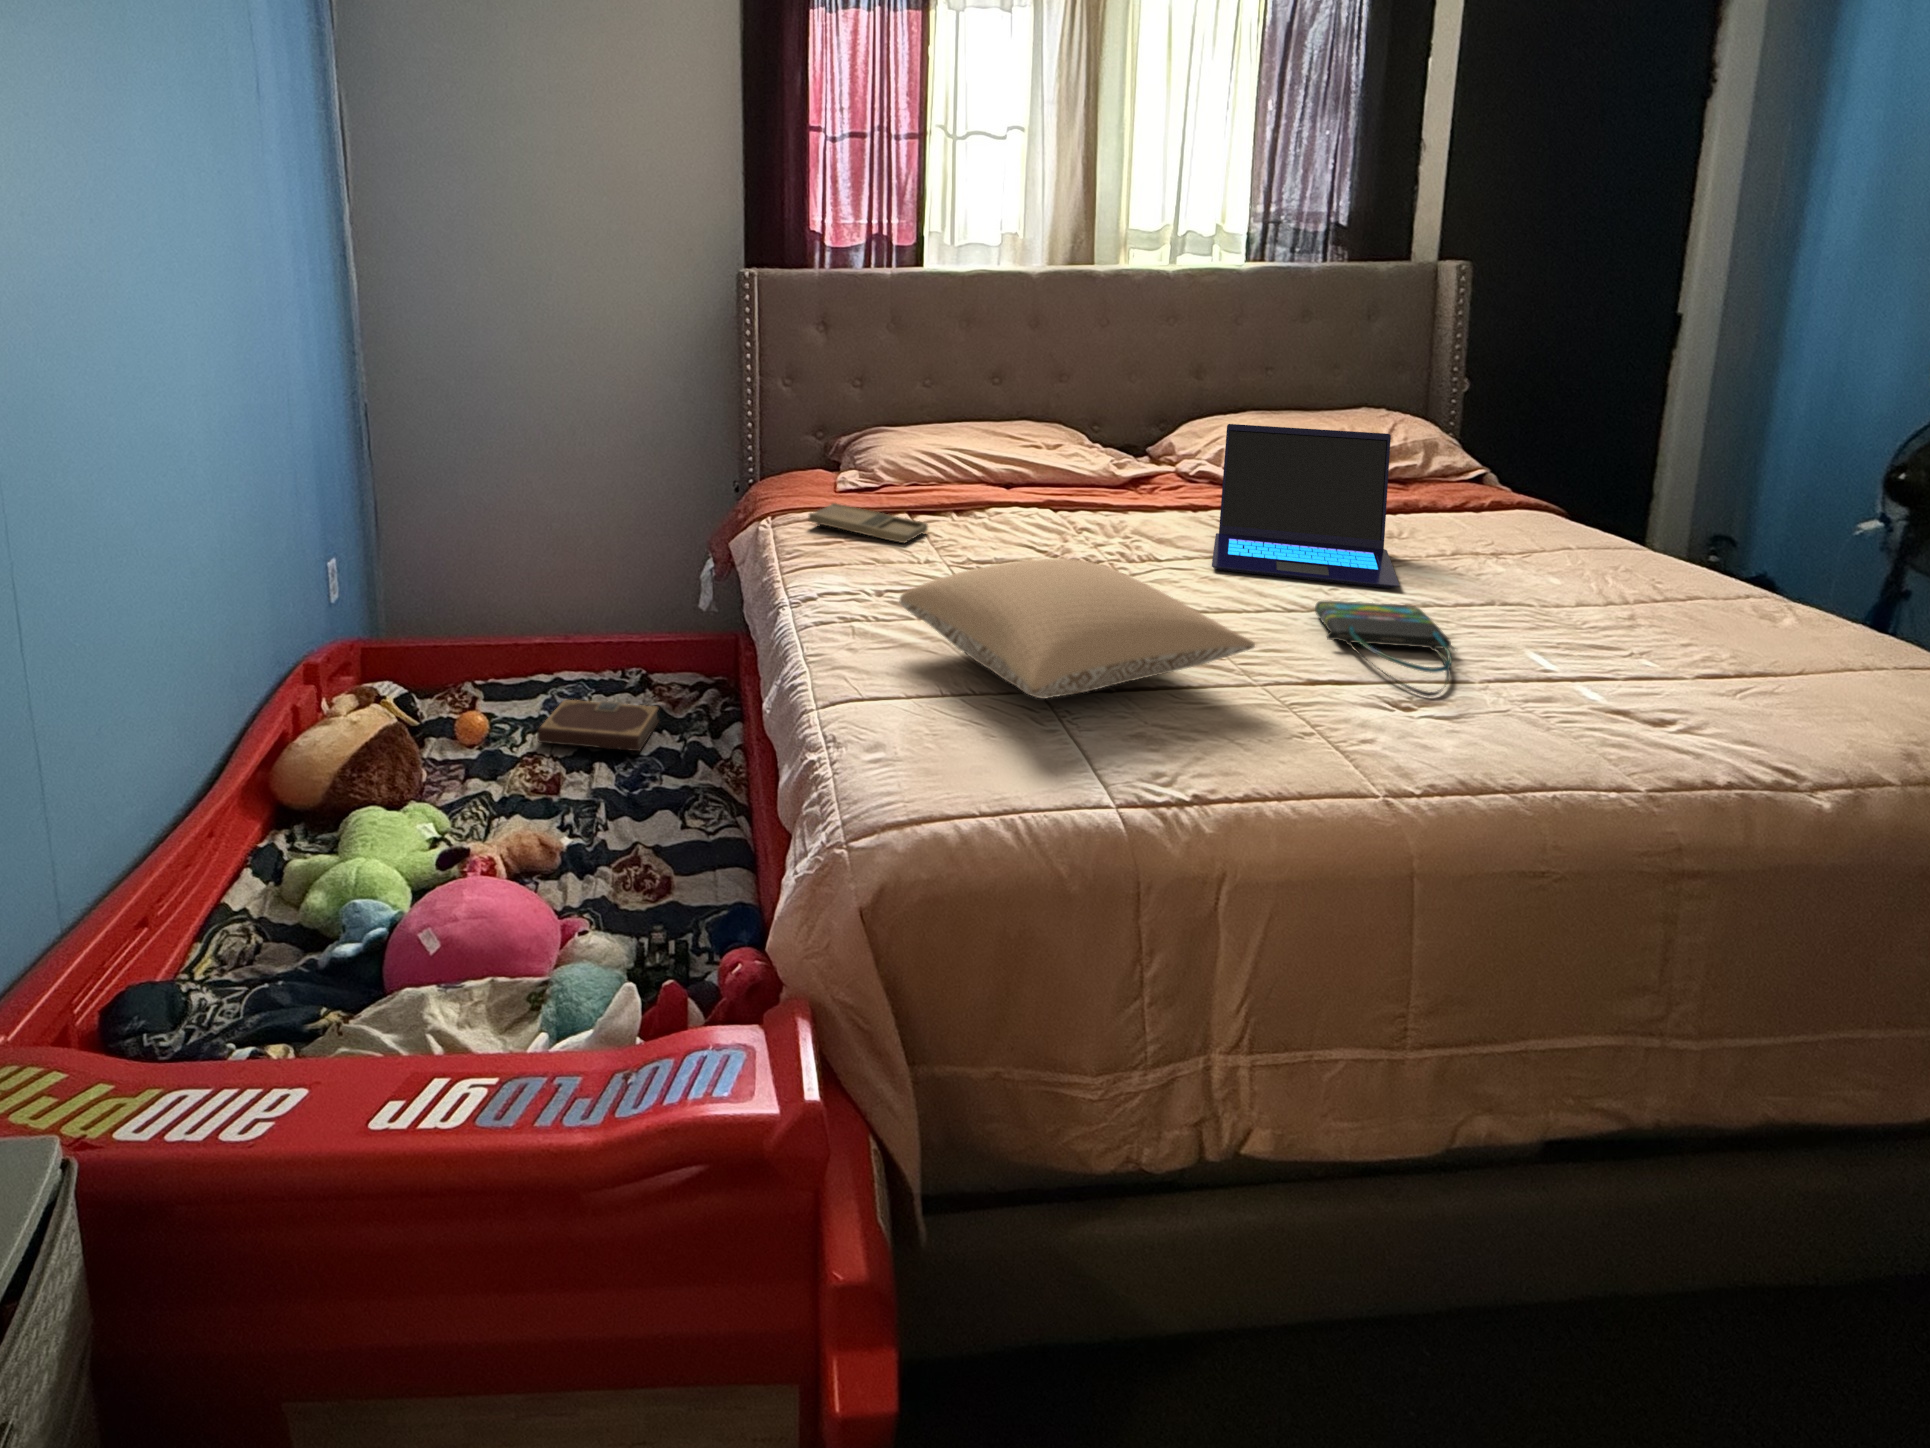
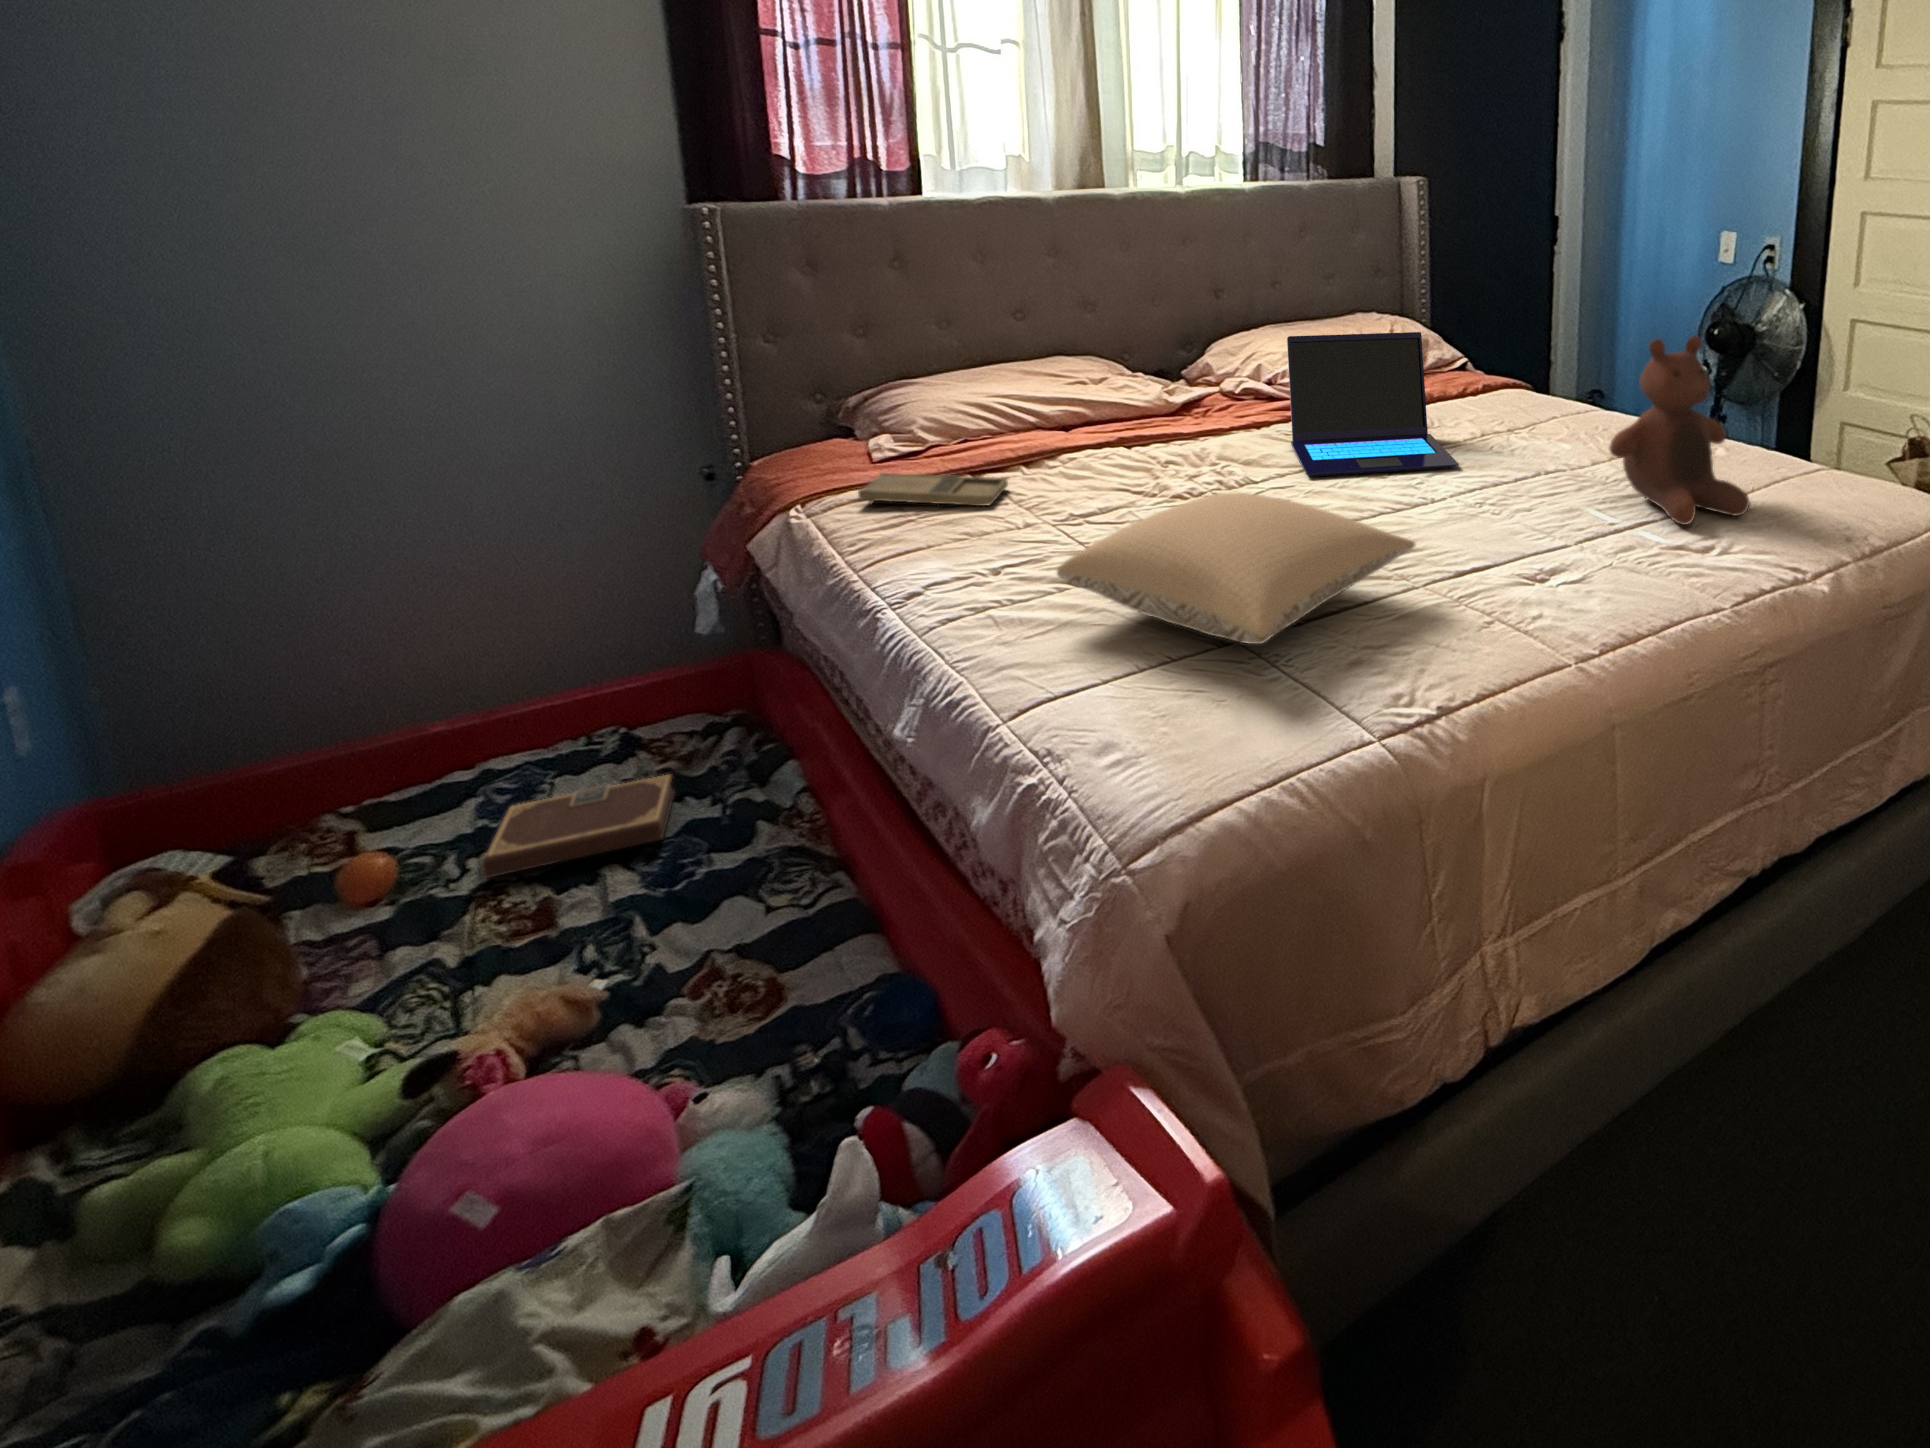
stuffed bear: none [1583,464,1805,715] -> present [1610,336,1750,525]
tote bag: present [1315,601,1455,697] -> none [1414,481,1544,557]

